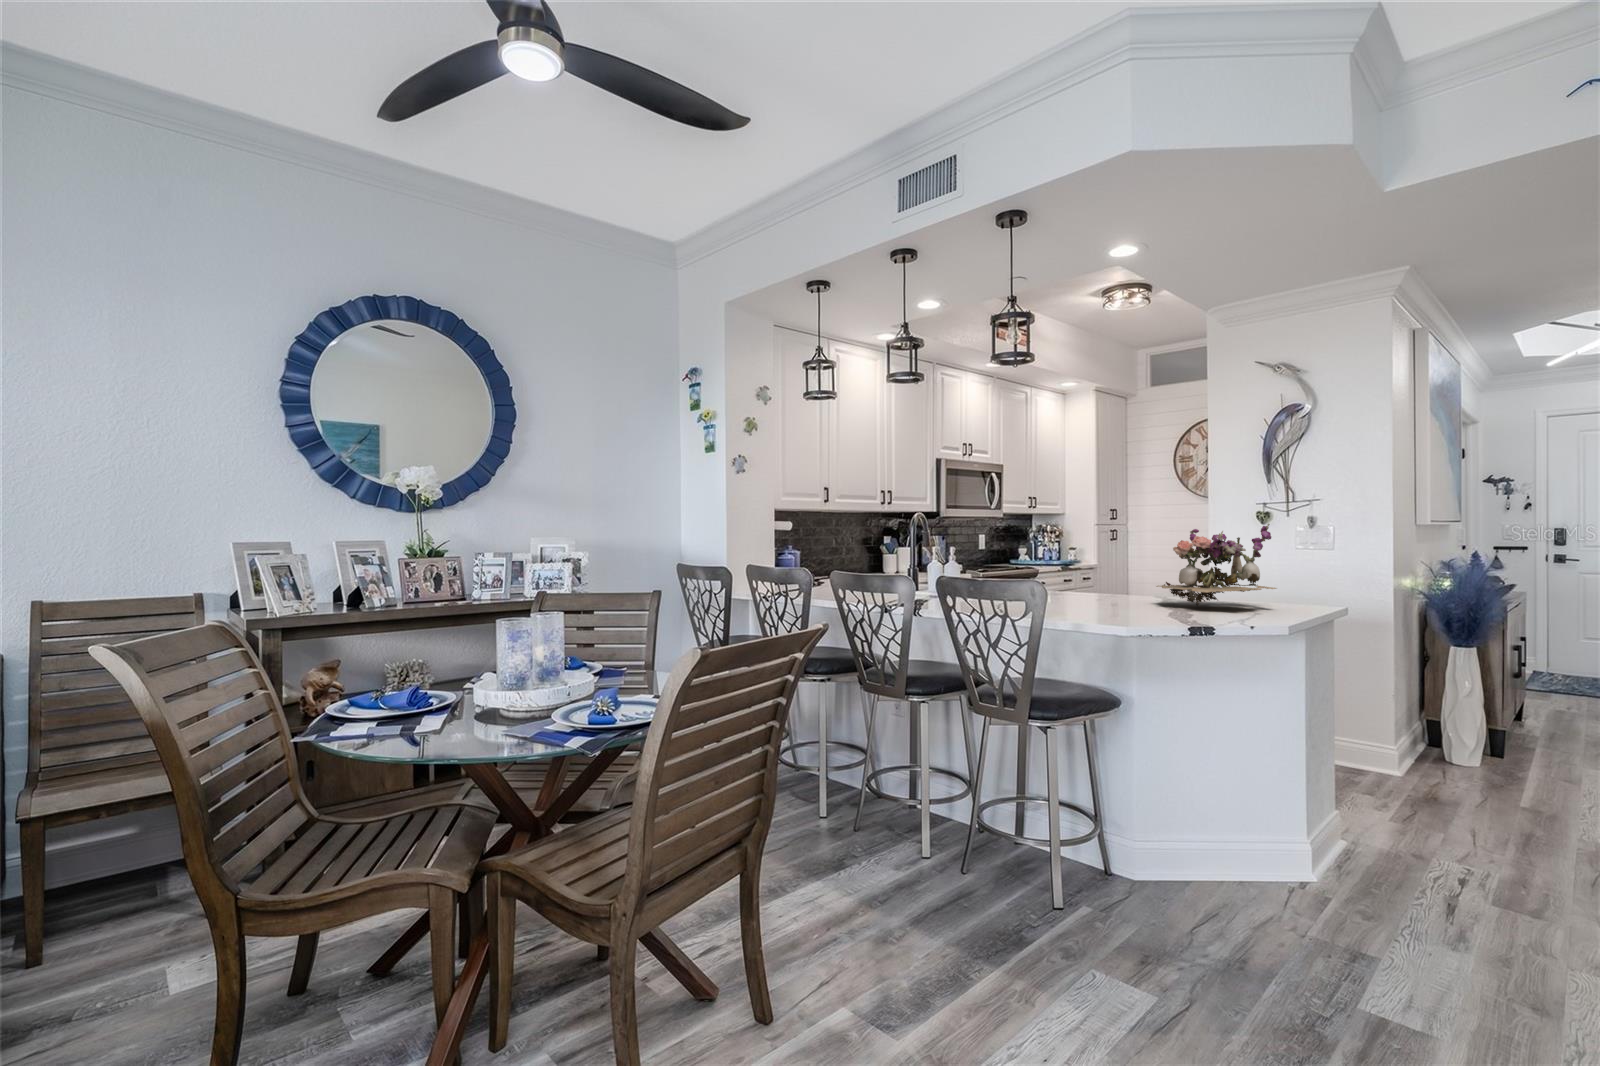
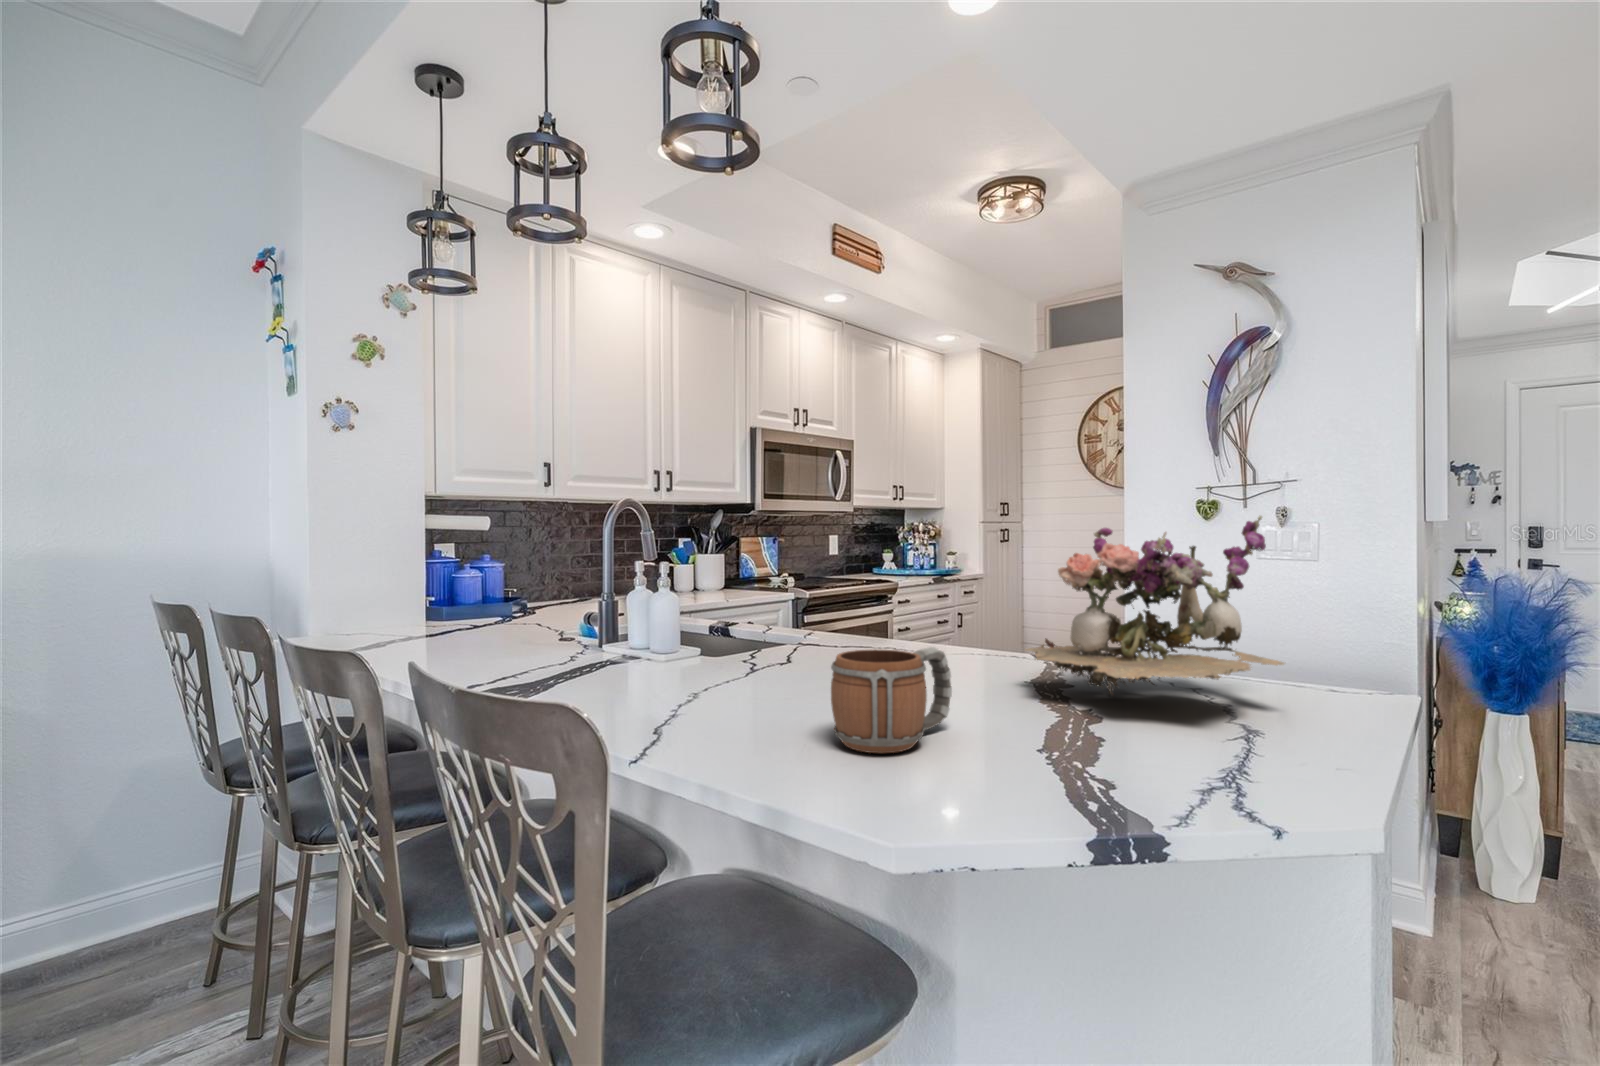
mug: none [1082,578,1129,616] -> present [831,647,952,753]

